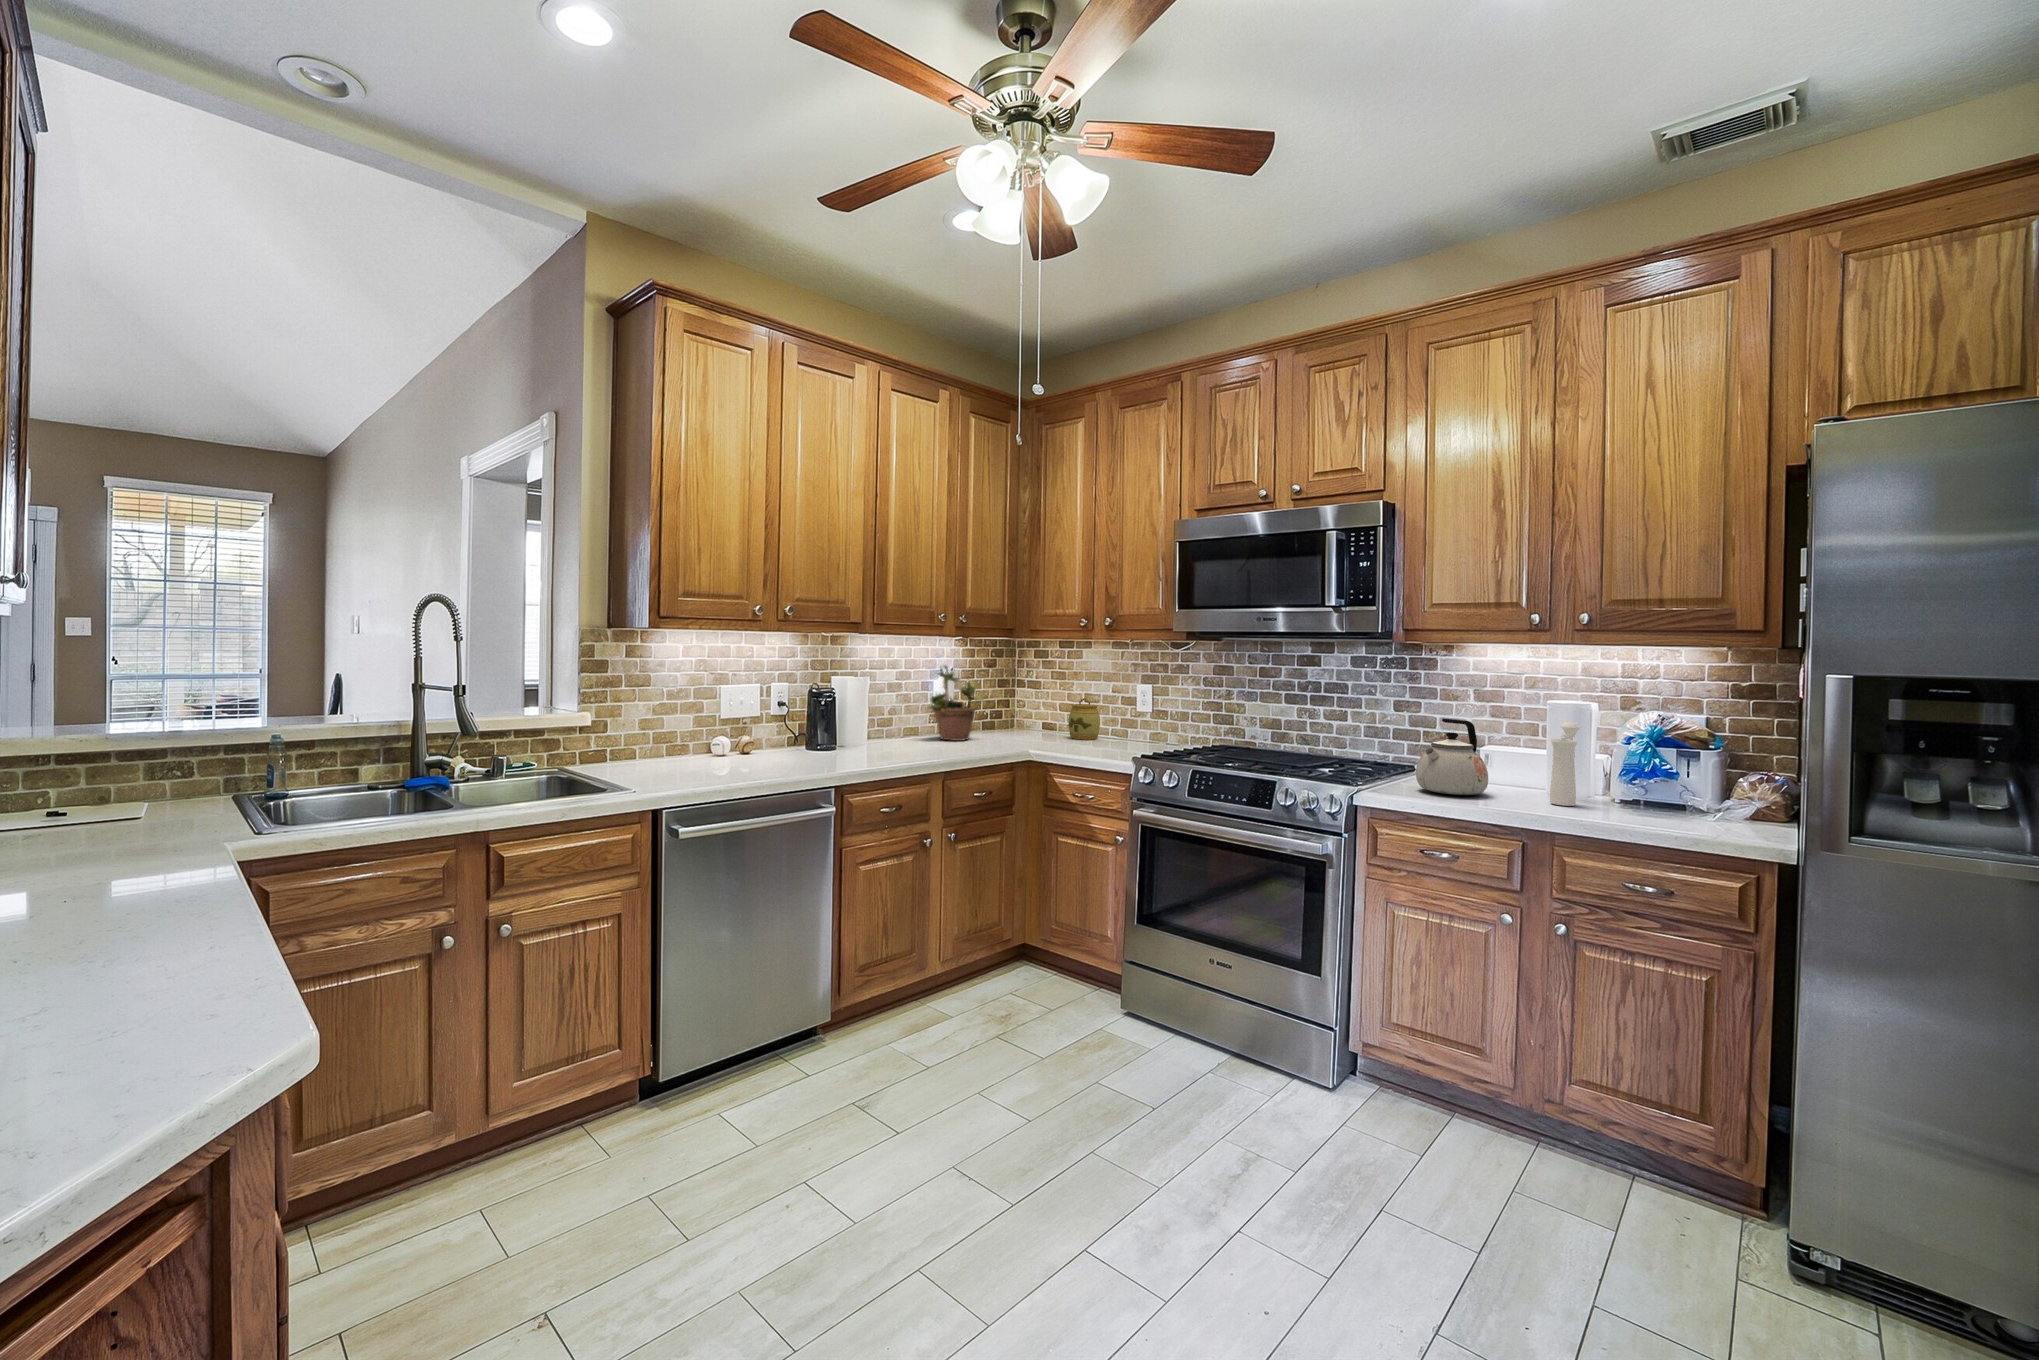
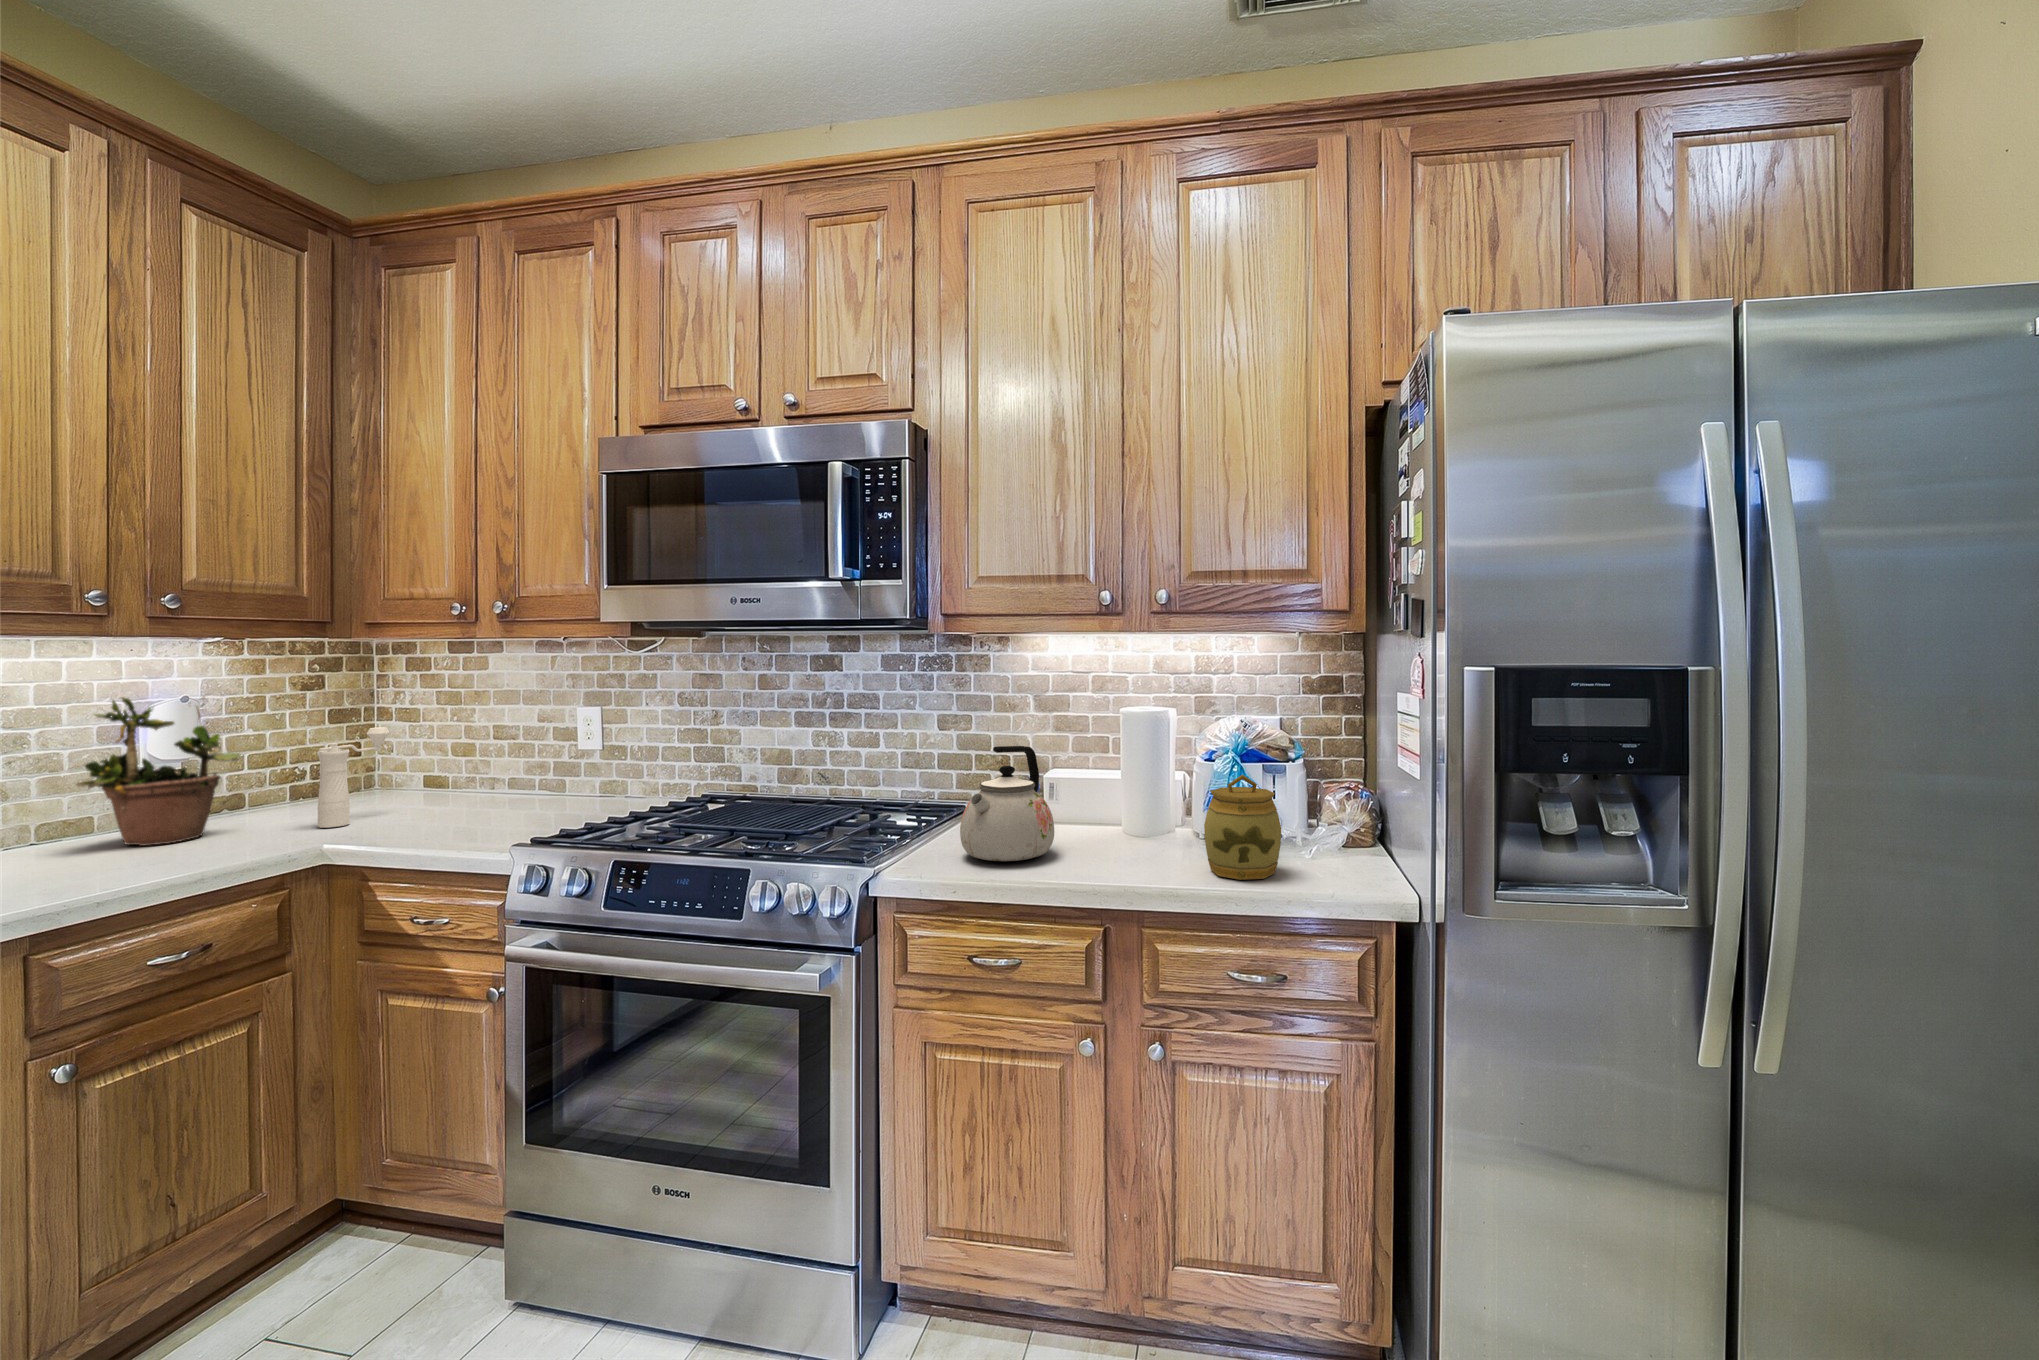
jar: present [1068,698,1100,740] -> present [1204,775,1281,880]
pepper mill: present [1550,722,1580,806] -> present [317,727,390,828]

